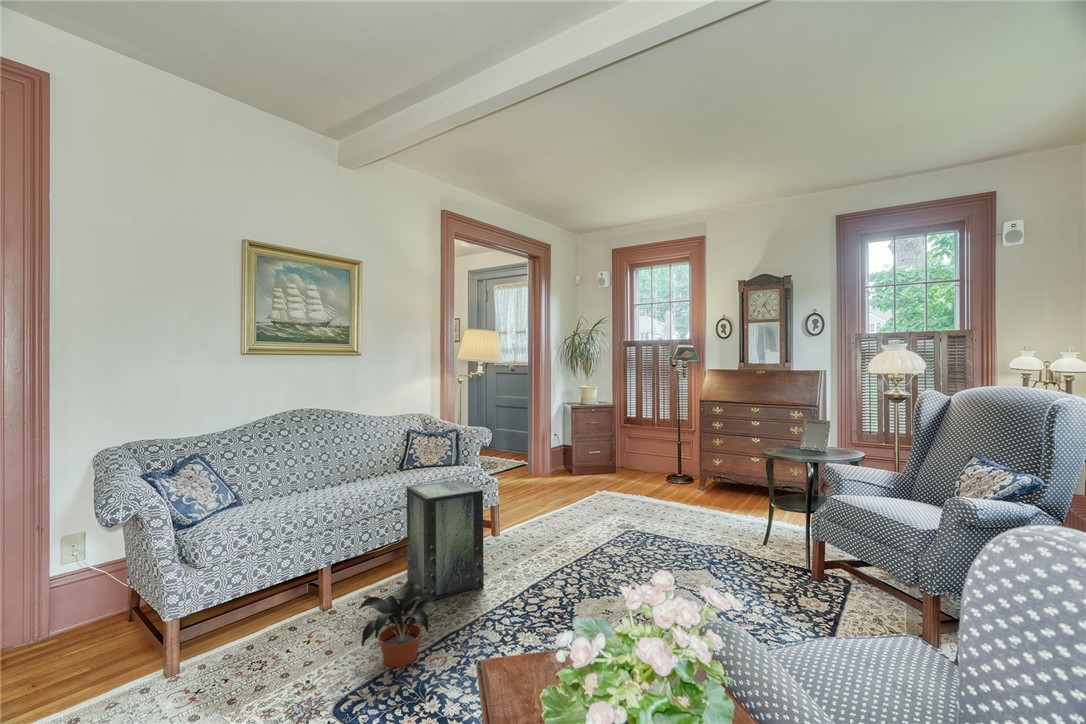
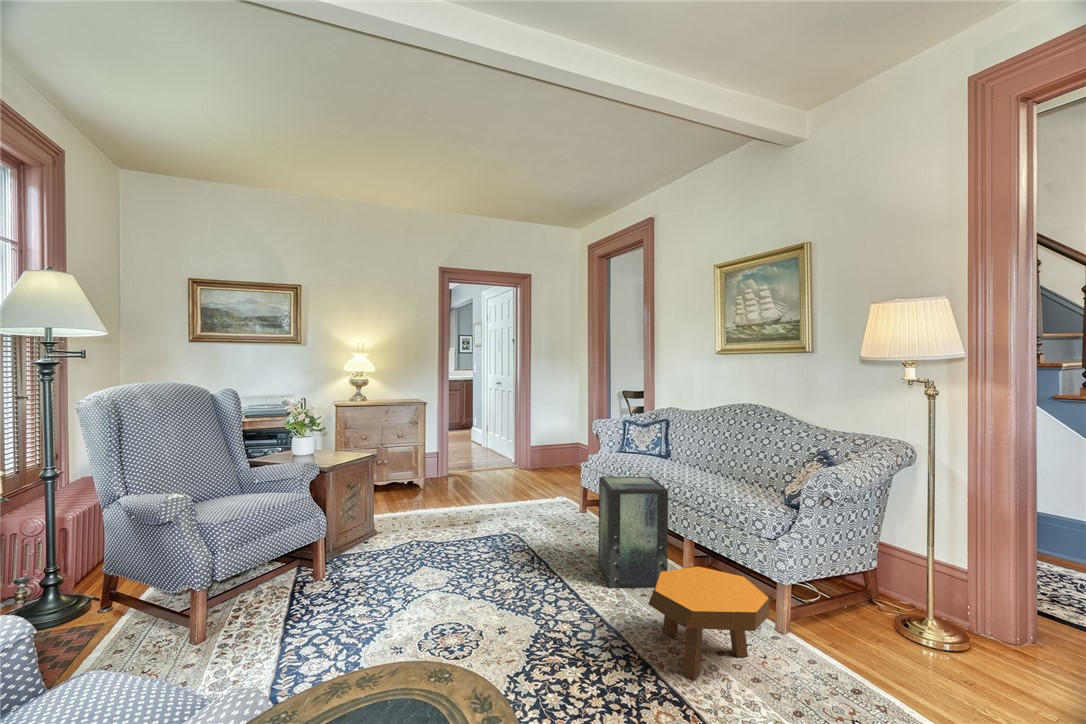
footstool: none [517,497,589,560] -> present [648,567,770,680]
potted plant: present [359,584,439,667] -> none [503,507,554,553]

